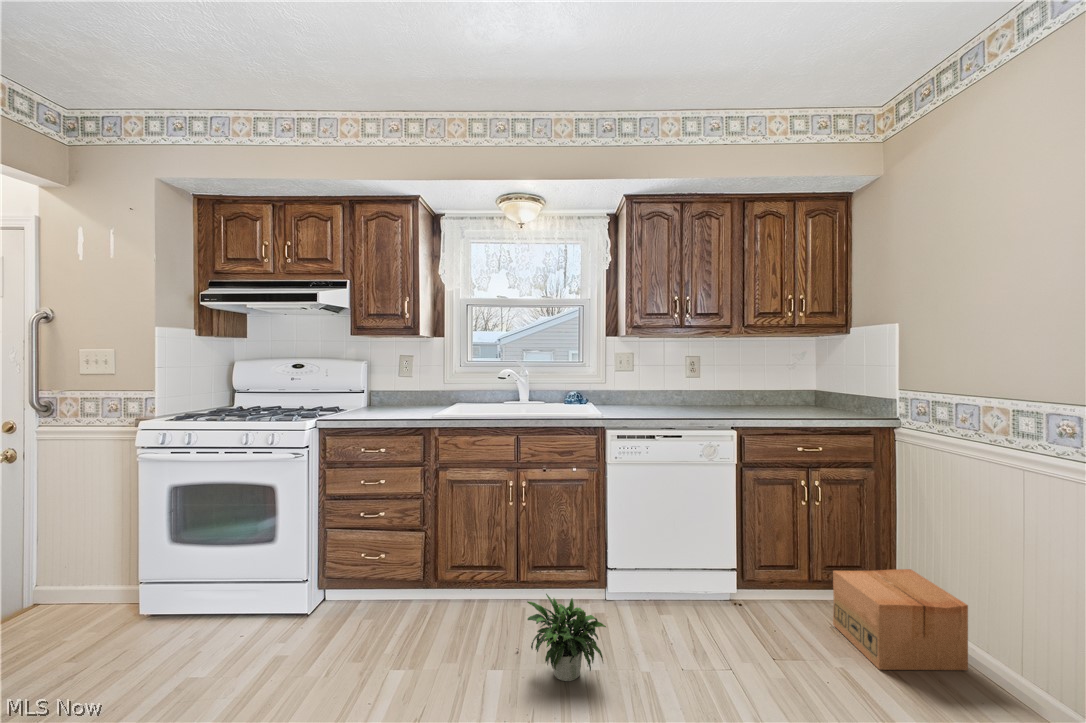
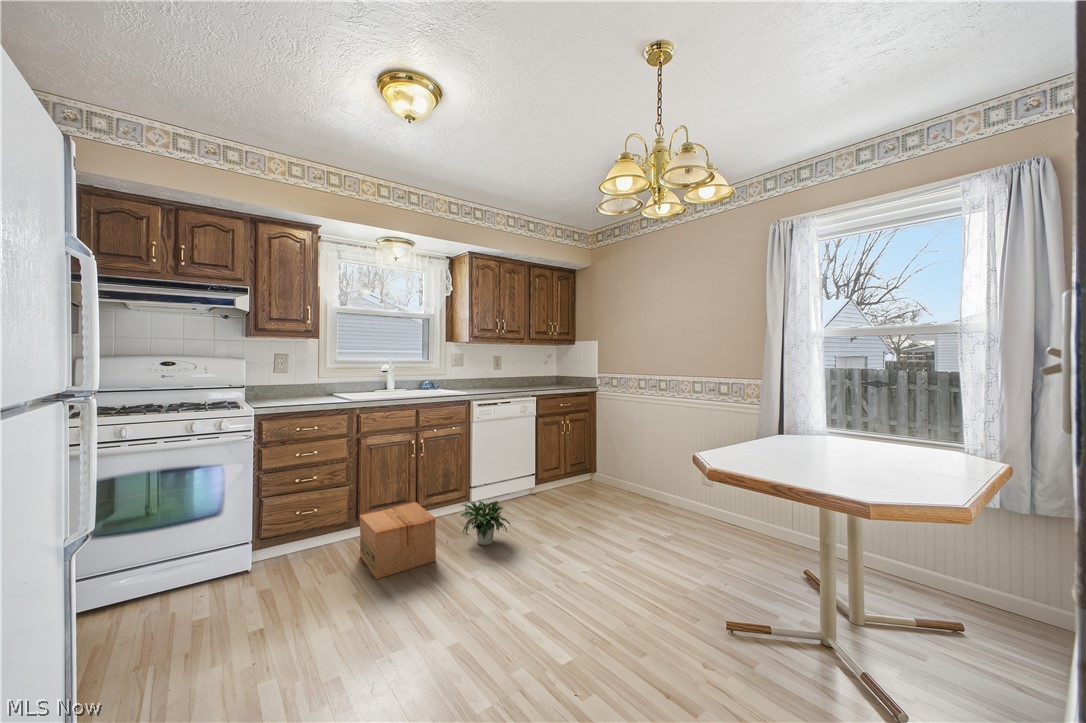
cardboard box: present [833,569,968,670] -> present [360,502,436,579]

